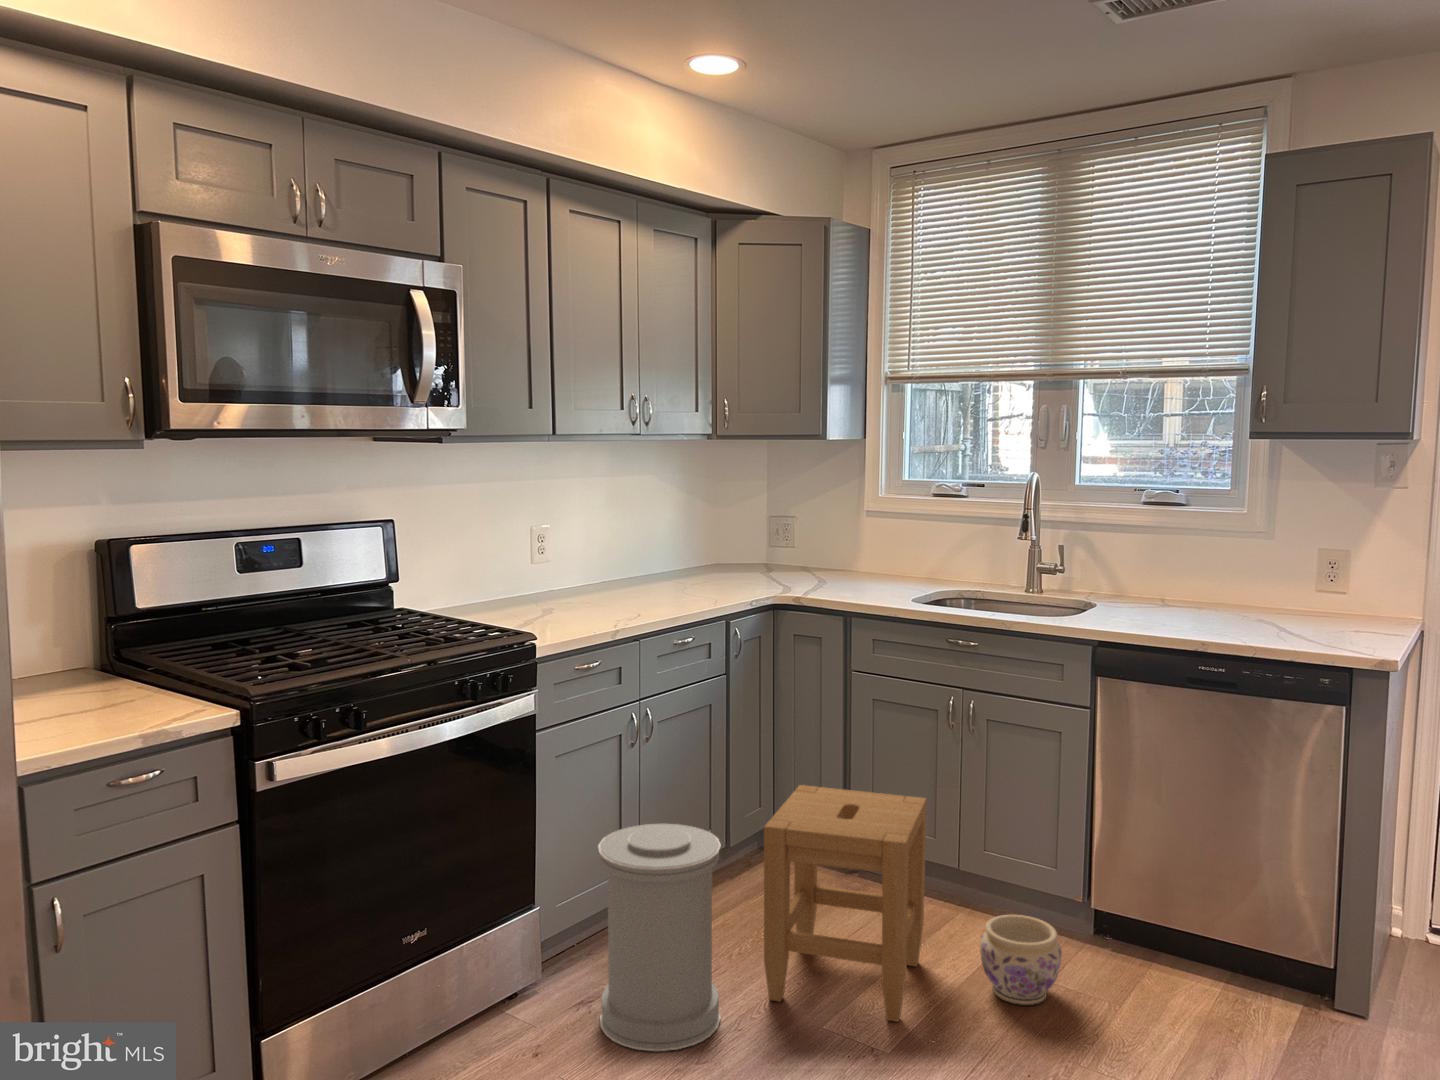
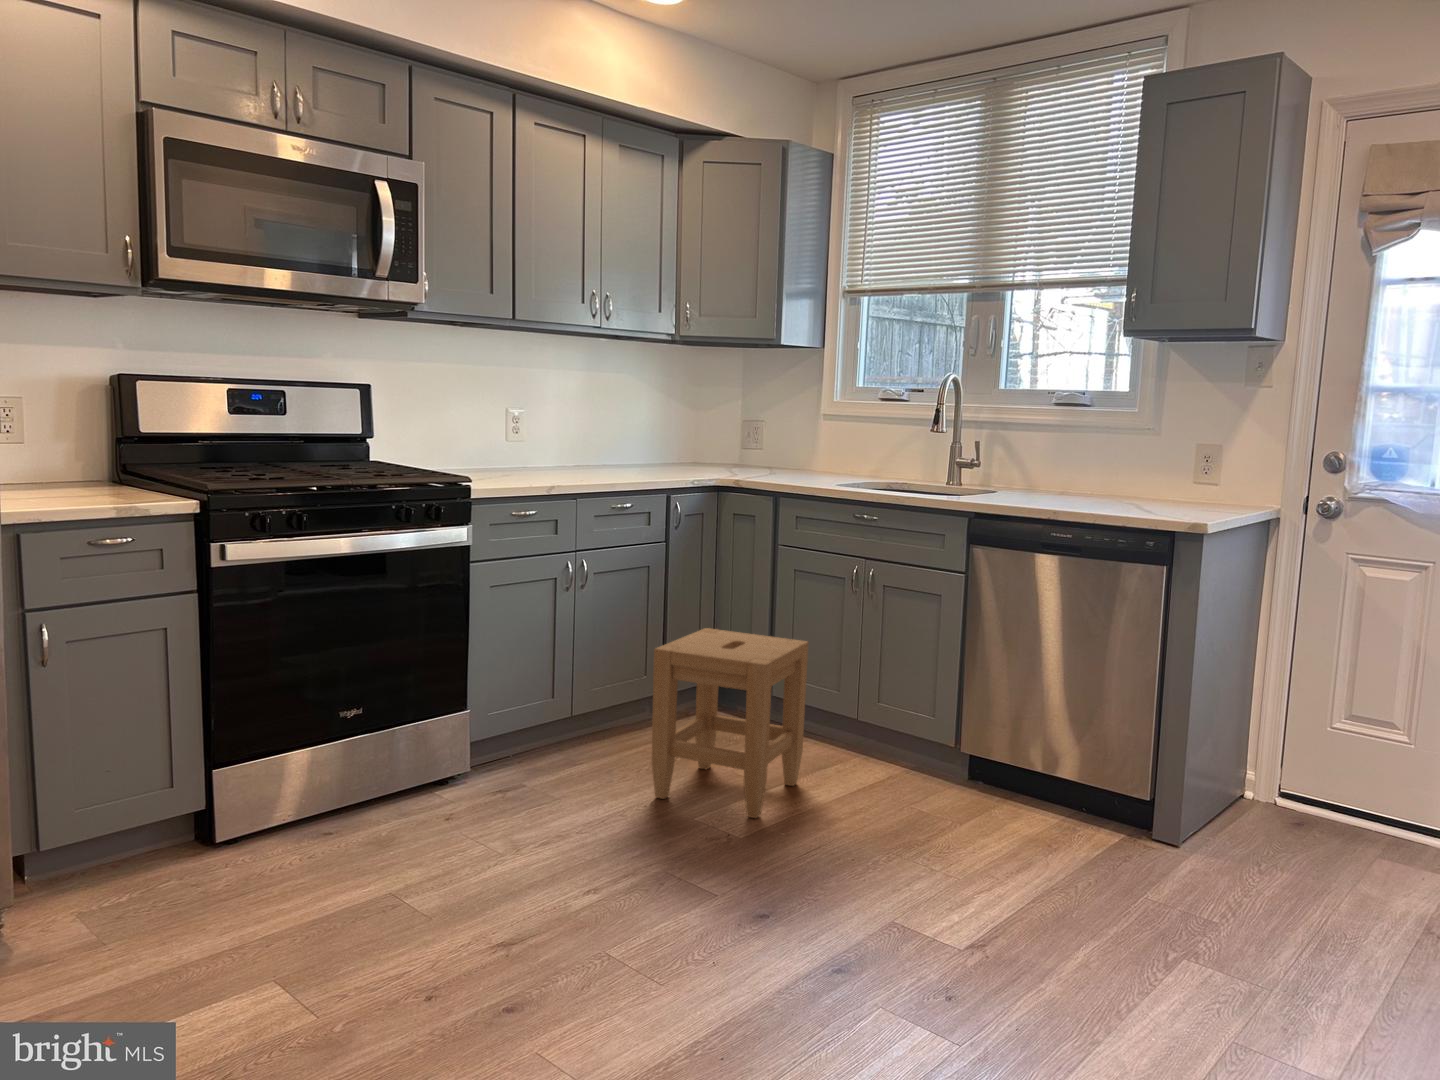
trash can: present [598,824,721,1051] -> none [507,644,613,821]
planter: present [980,915,1062,1006] -> none [841,744,910,817]

